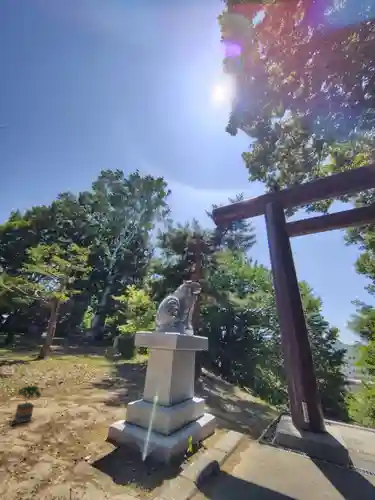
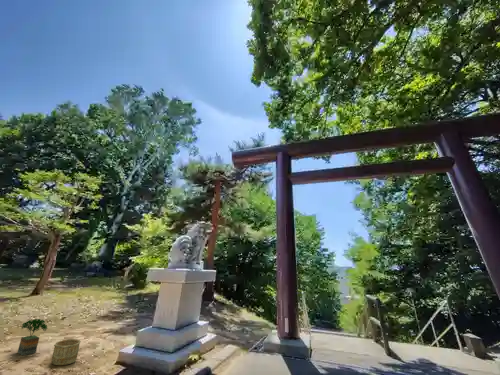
wooden bucket: none [44,408,72,436] -> present [52,339,81,365]

